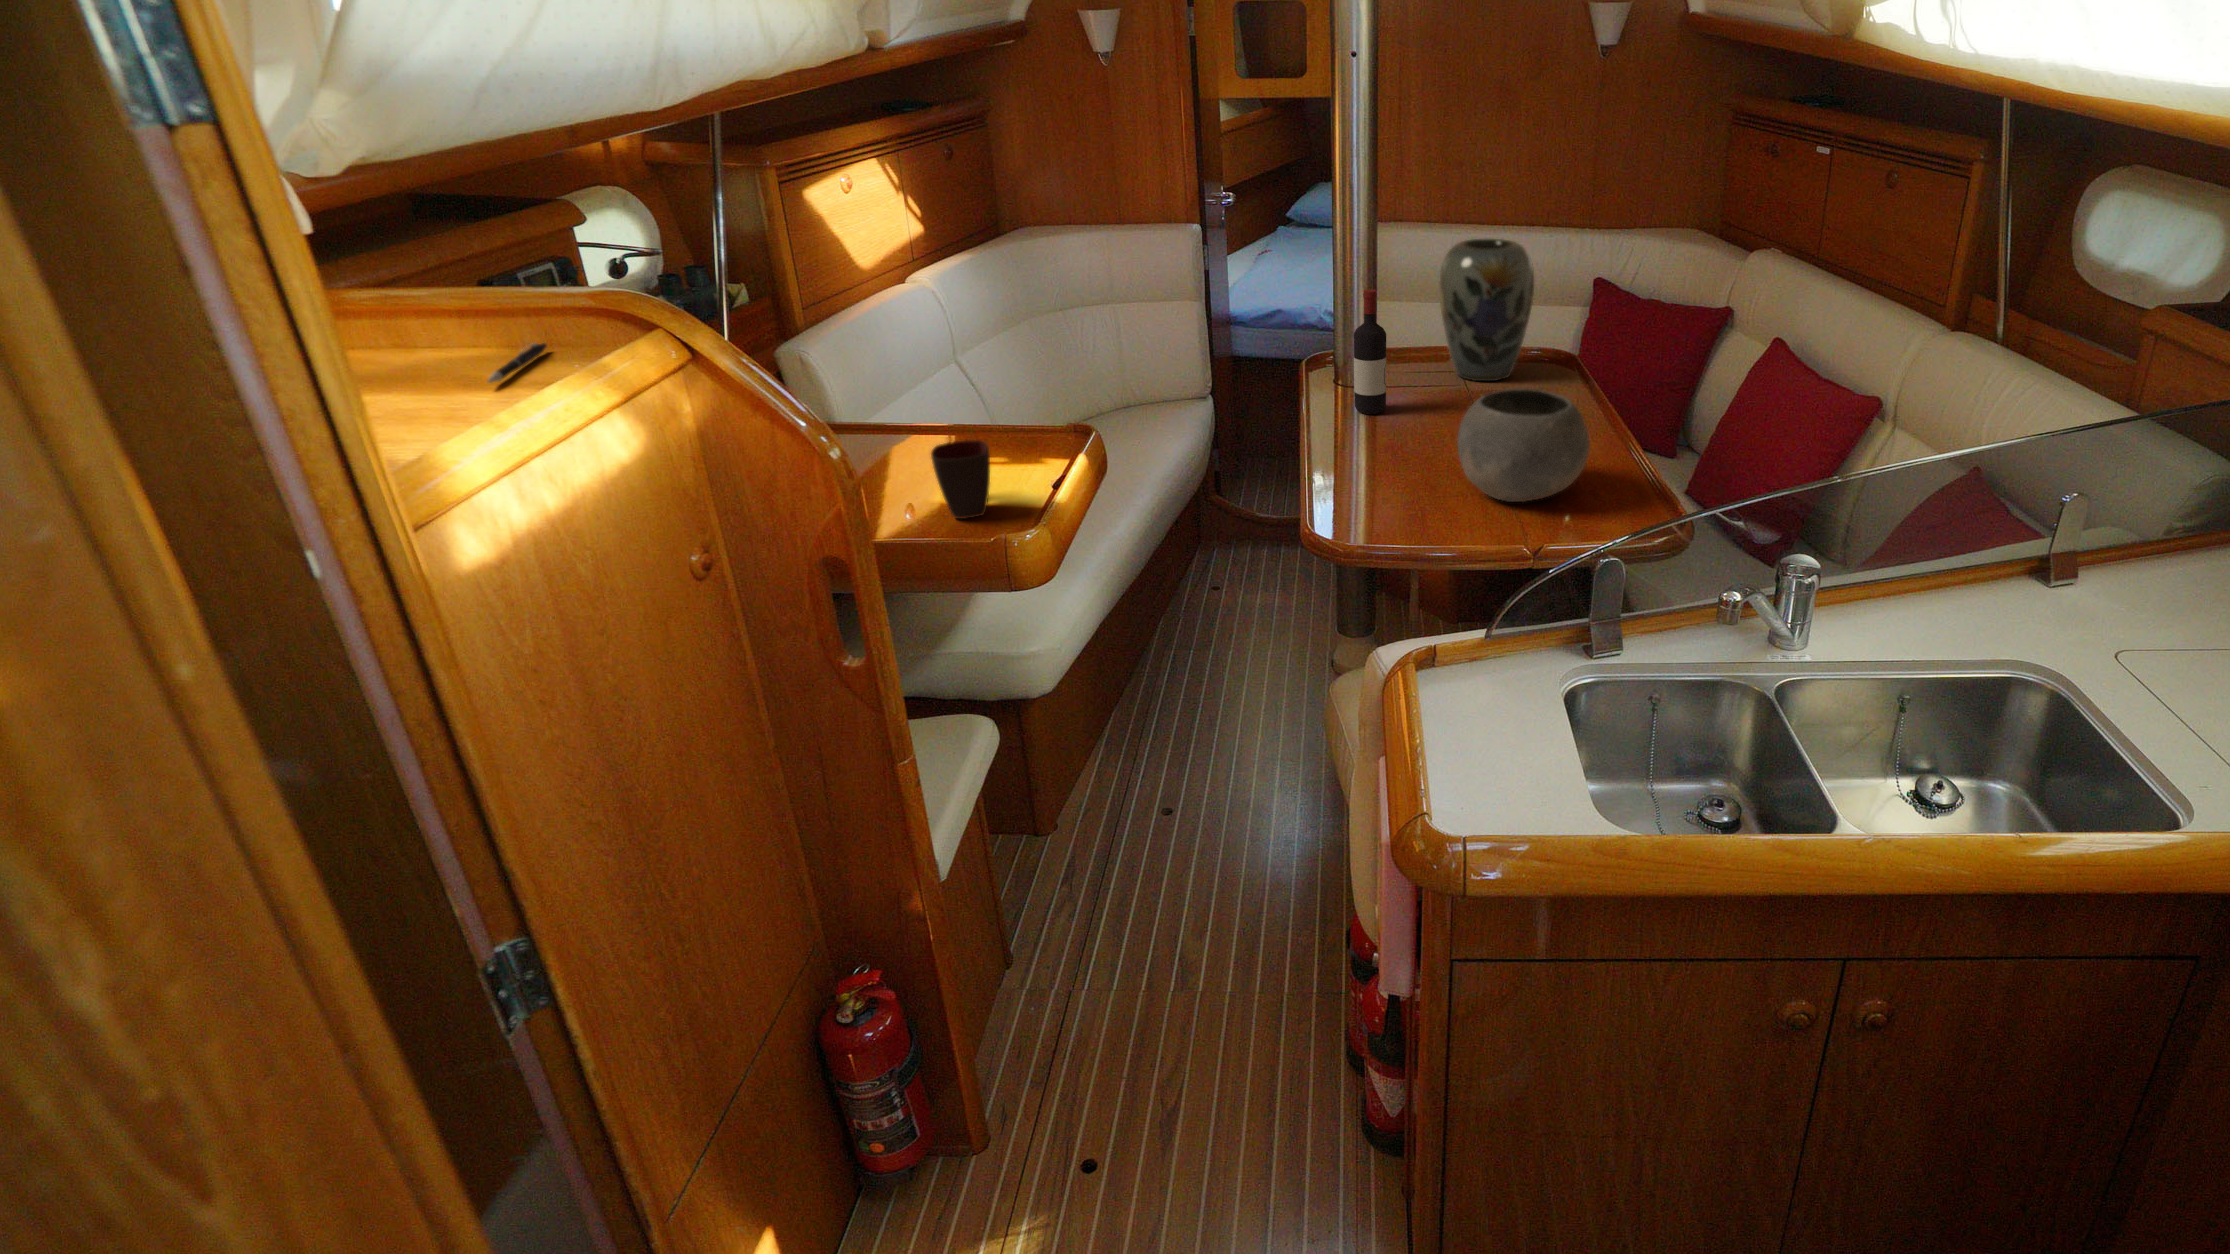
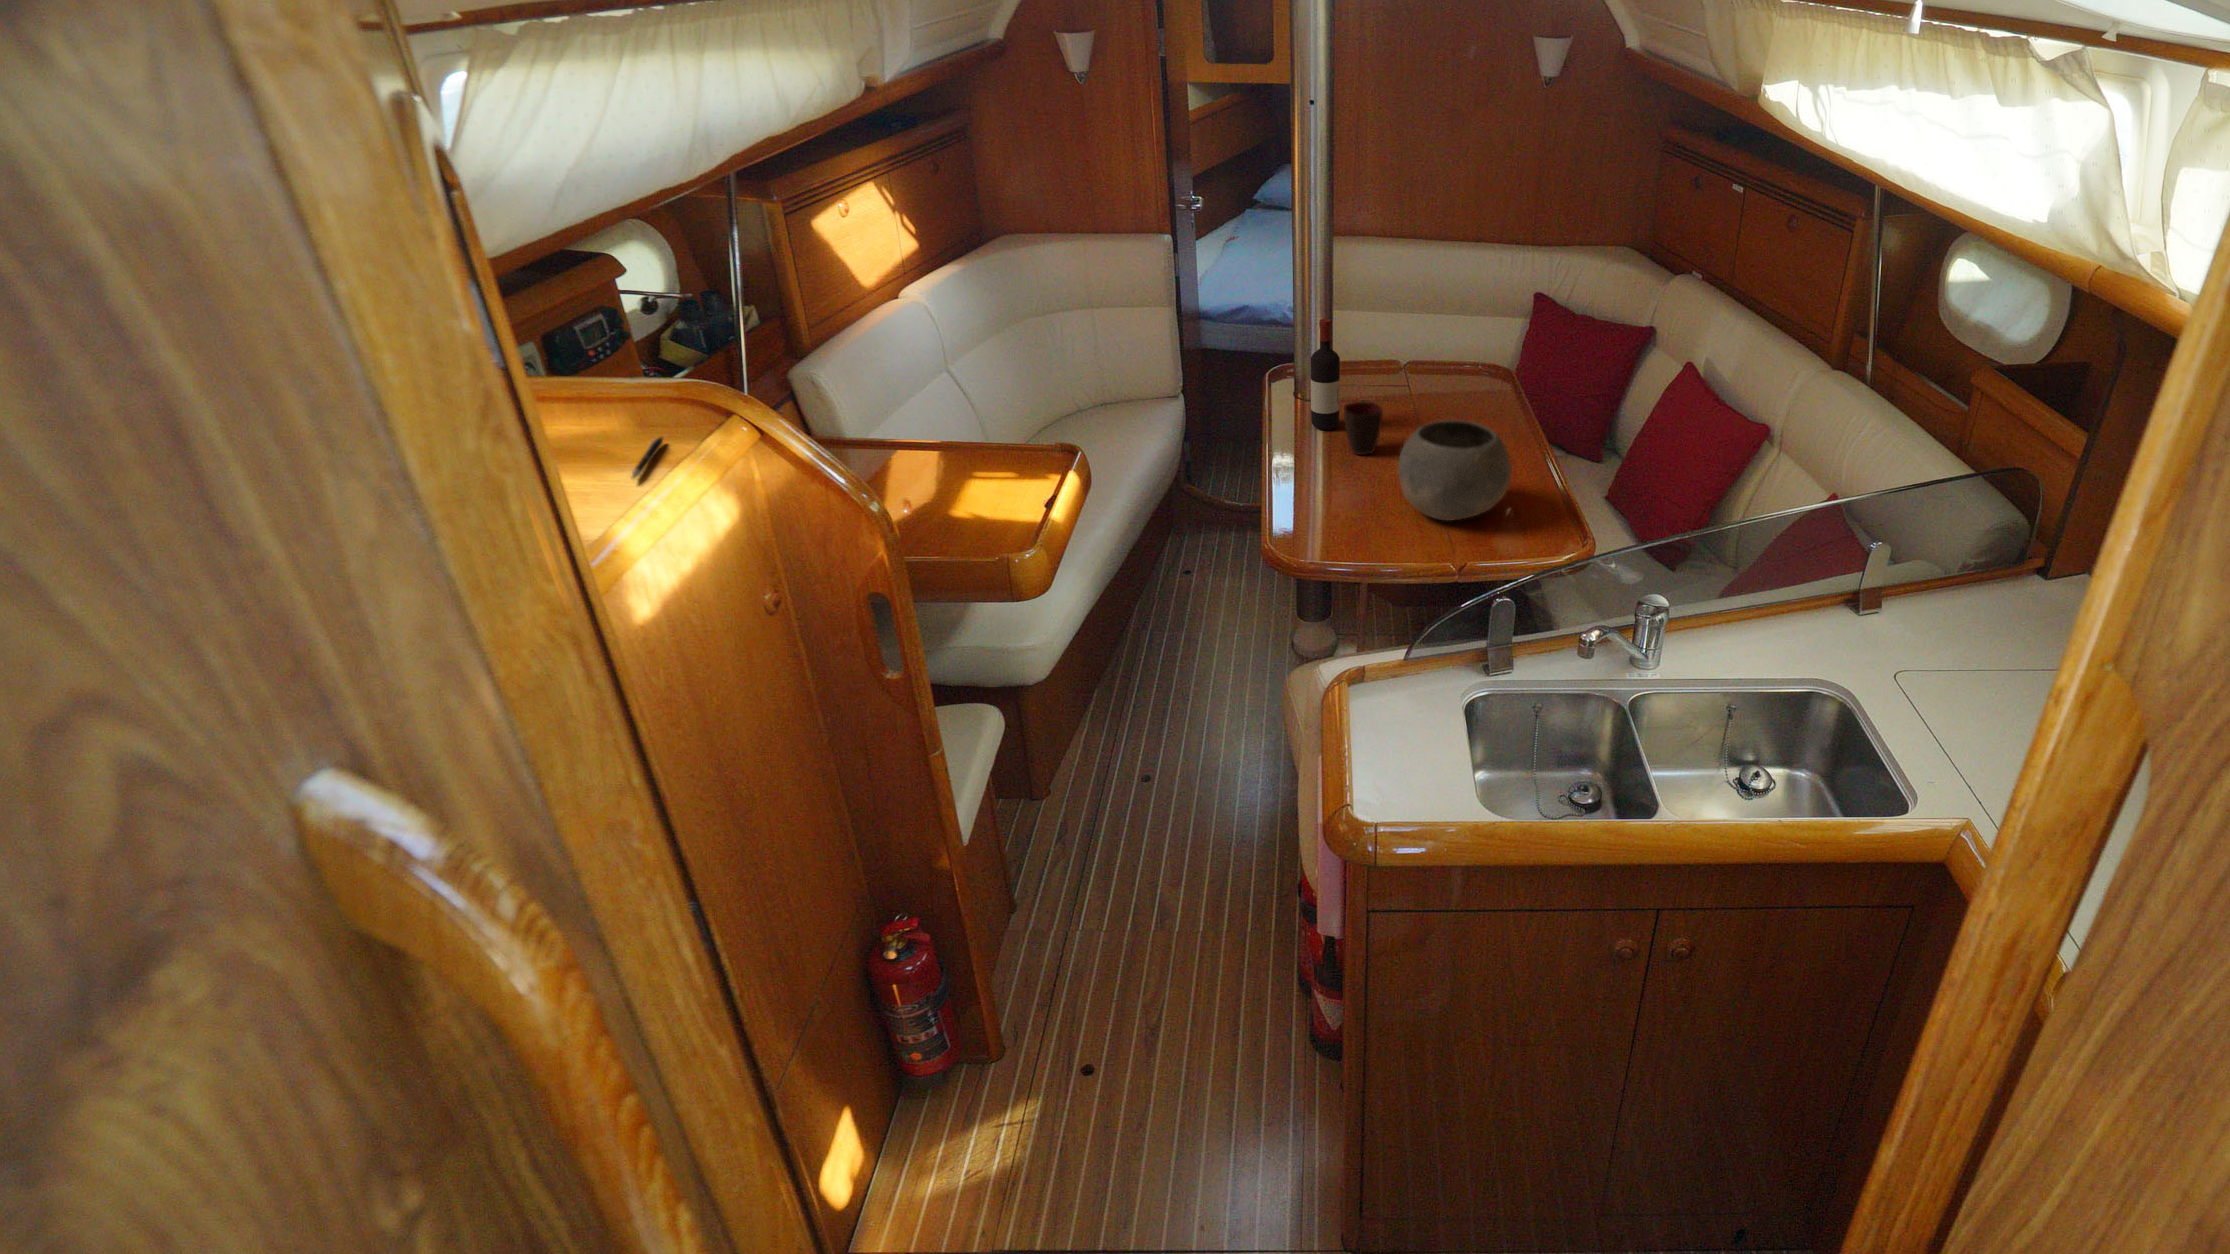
vase: present [1439,239,1534,381] -> none [1390,266,1474,397]
cup: present [931,440,990,519] -> present [1344,402,1383,455]

